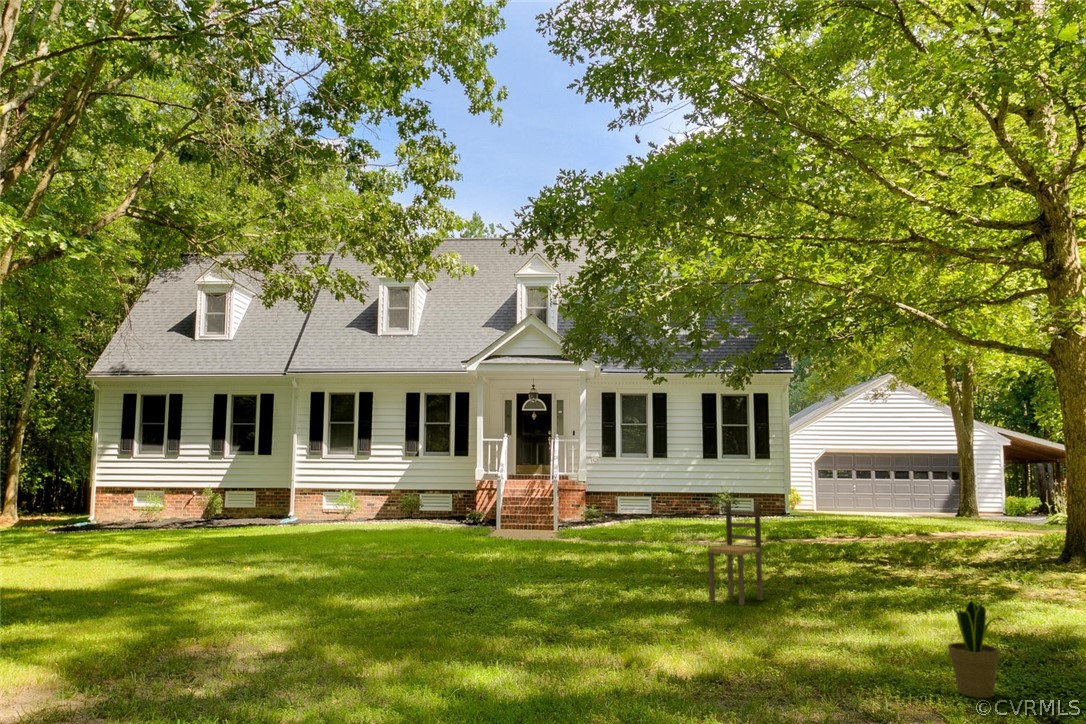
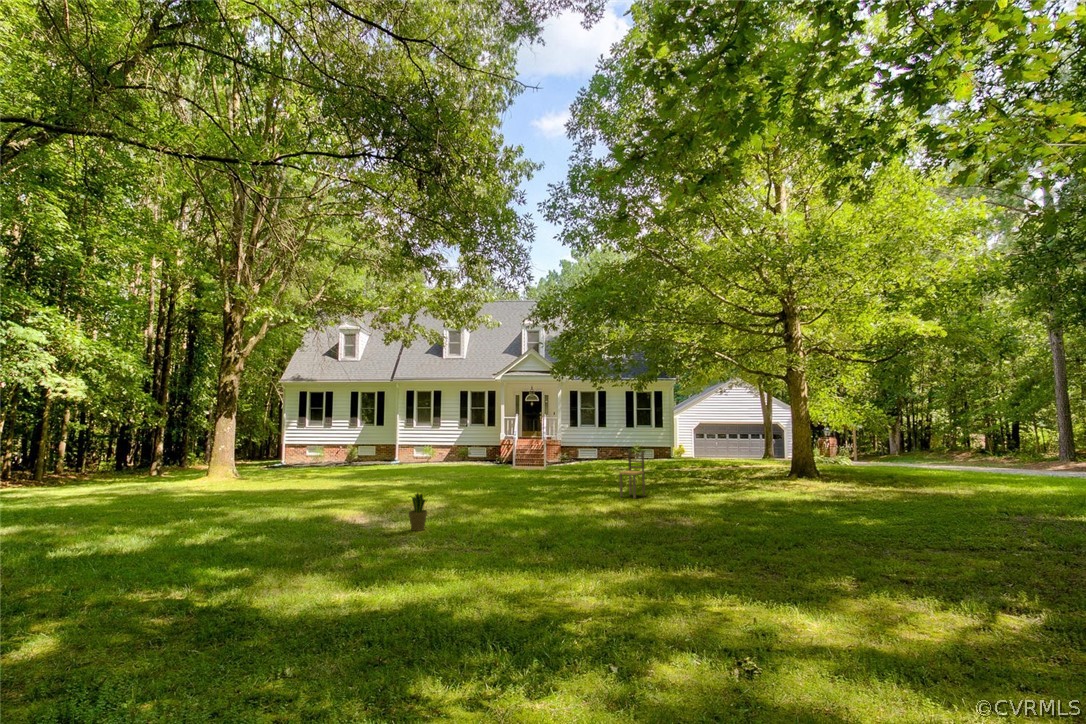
potted plant: present [948,601,1004,698] -> present [409,493,427,531]

